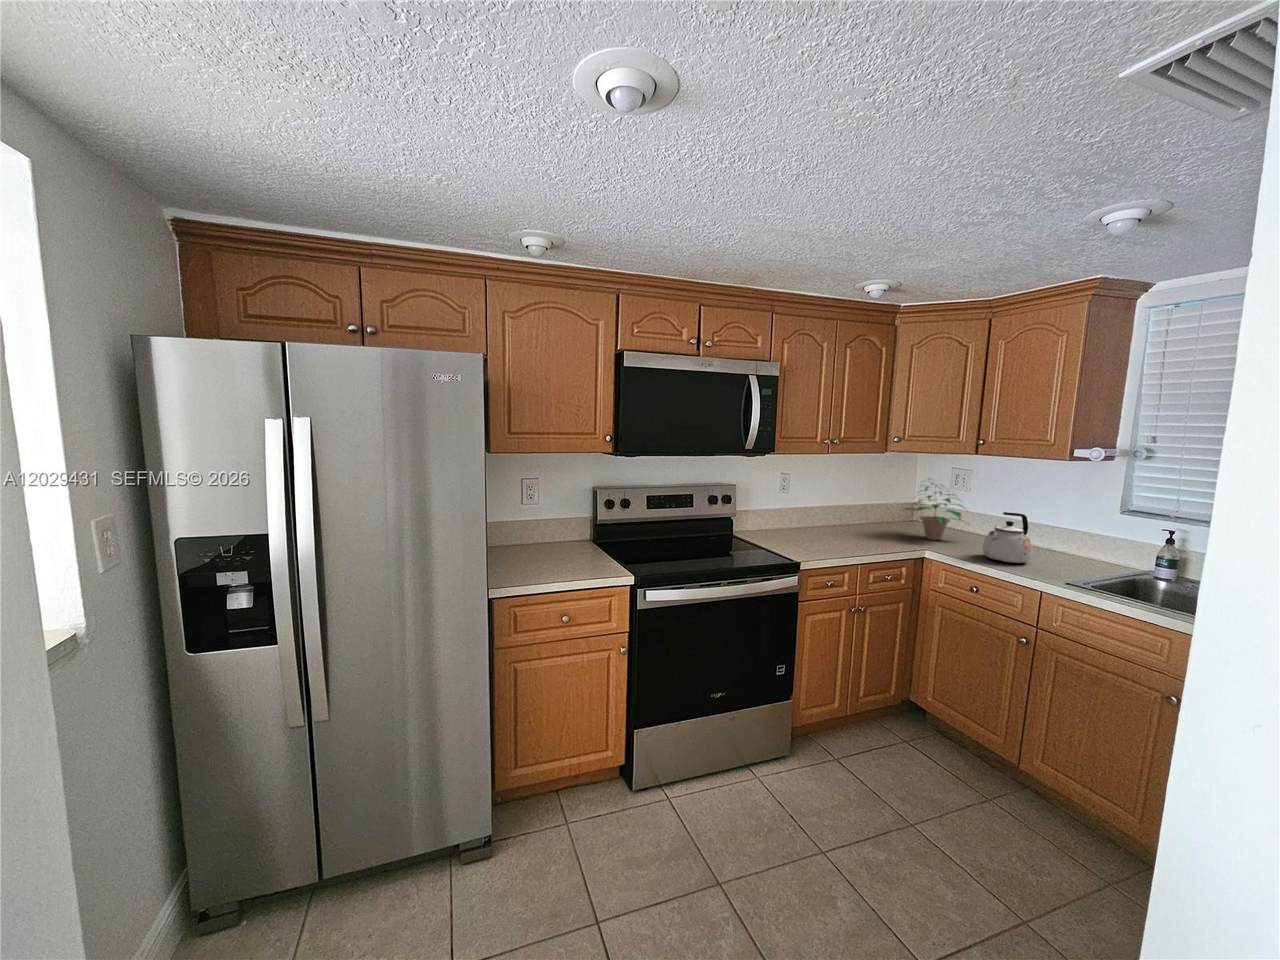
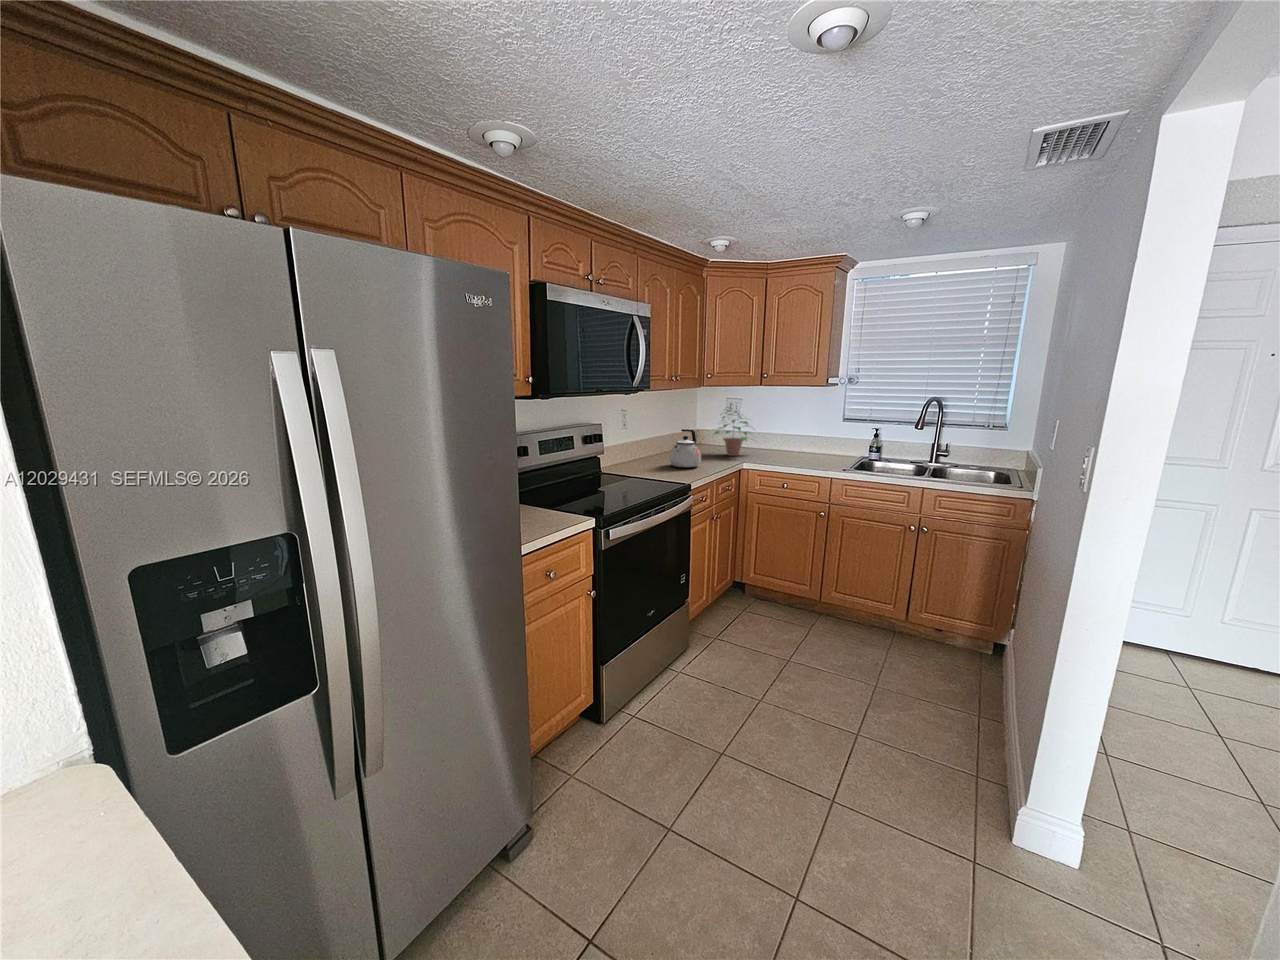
kettle: present [983,512,1033,563] -> present [669,429,701,468]

